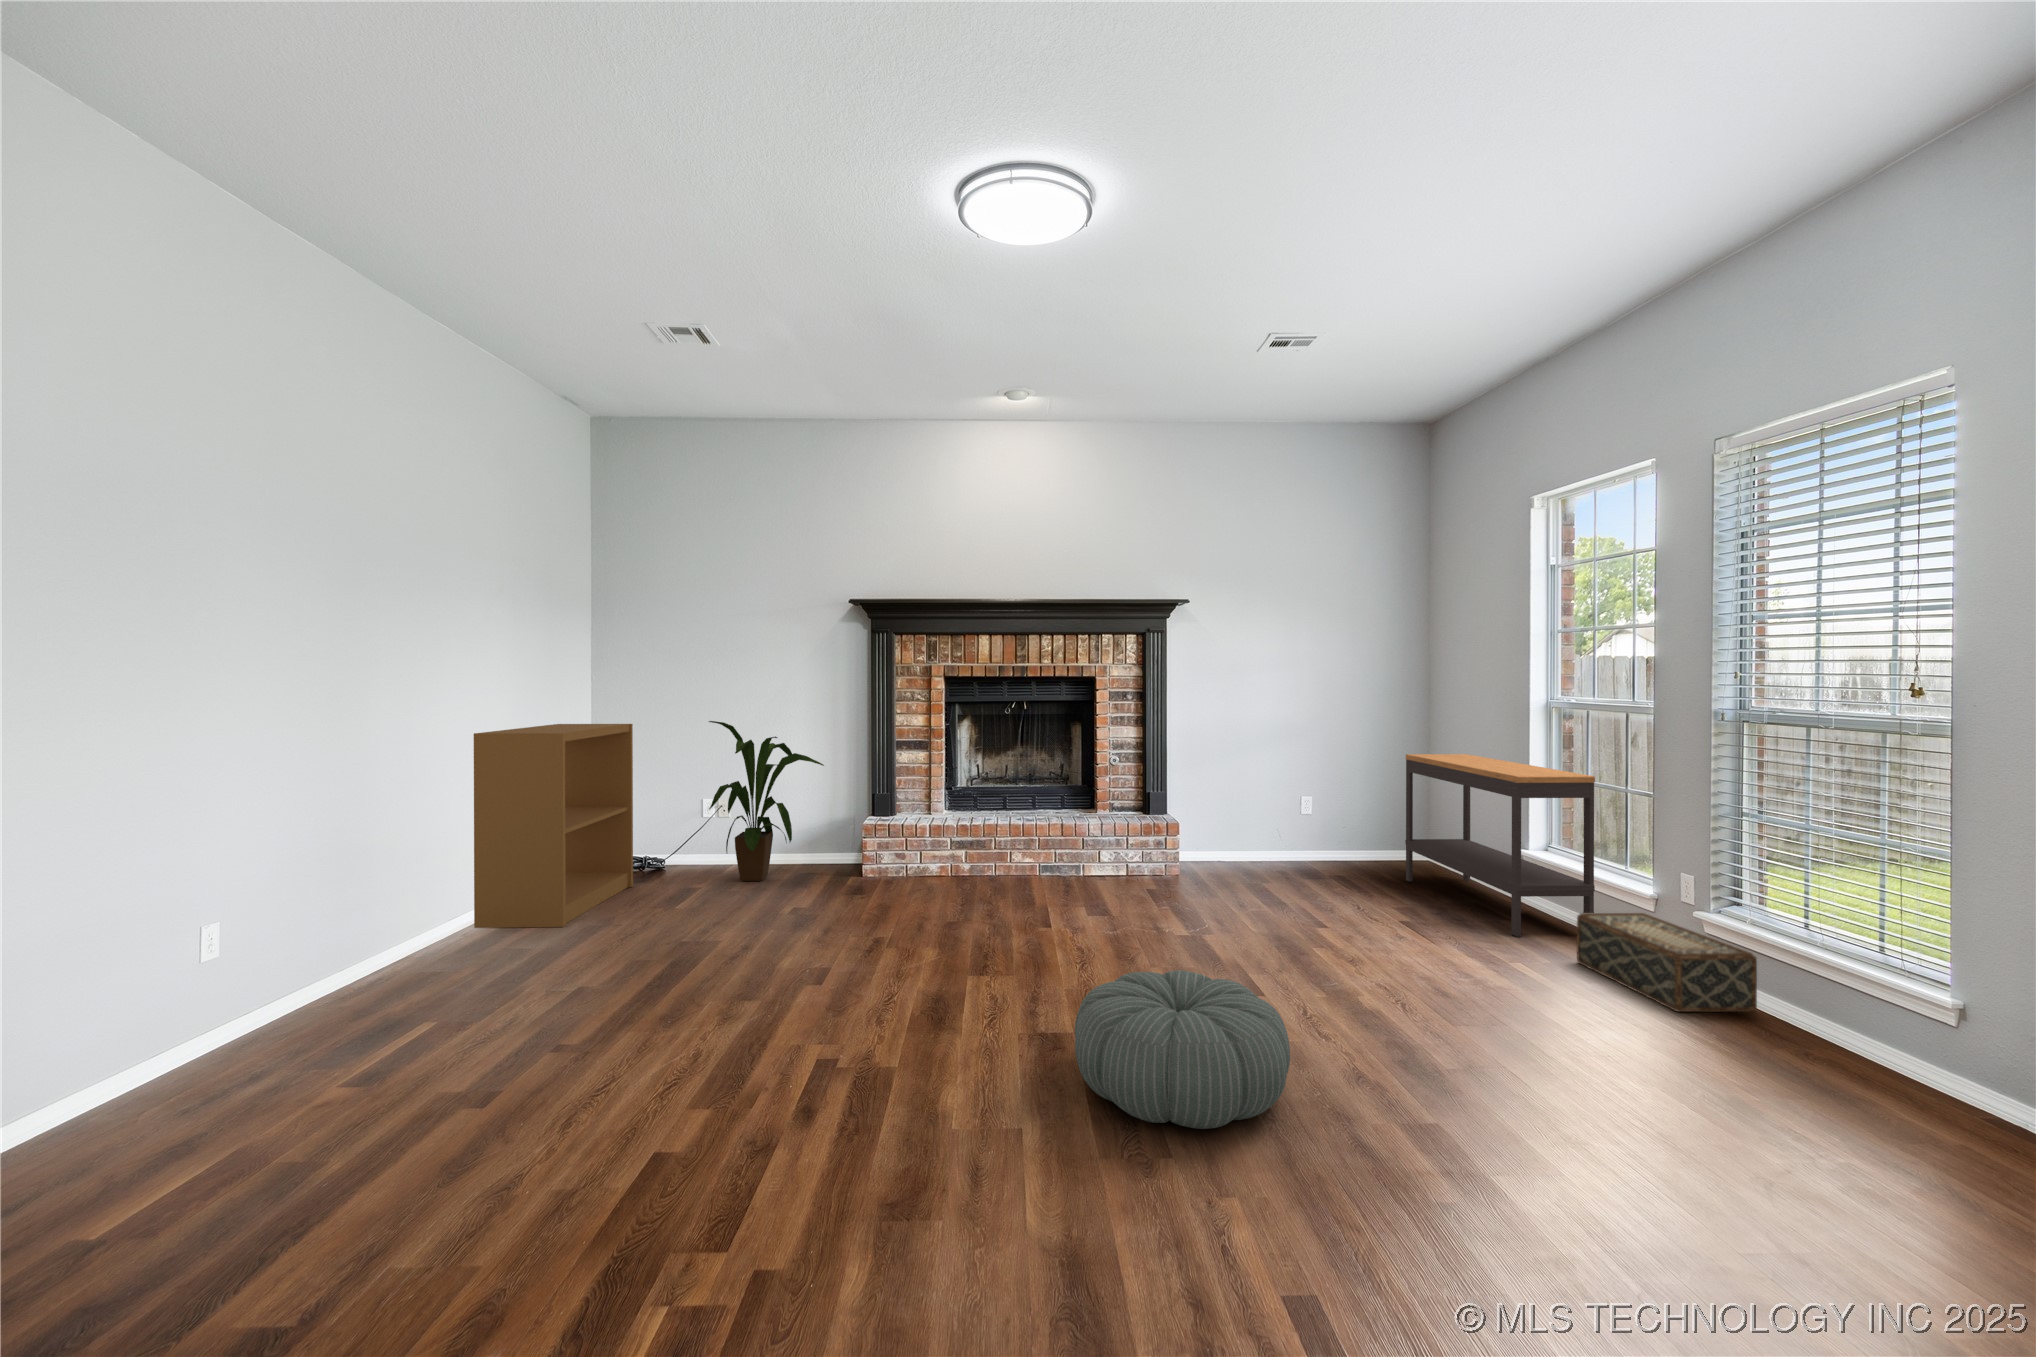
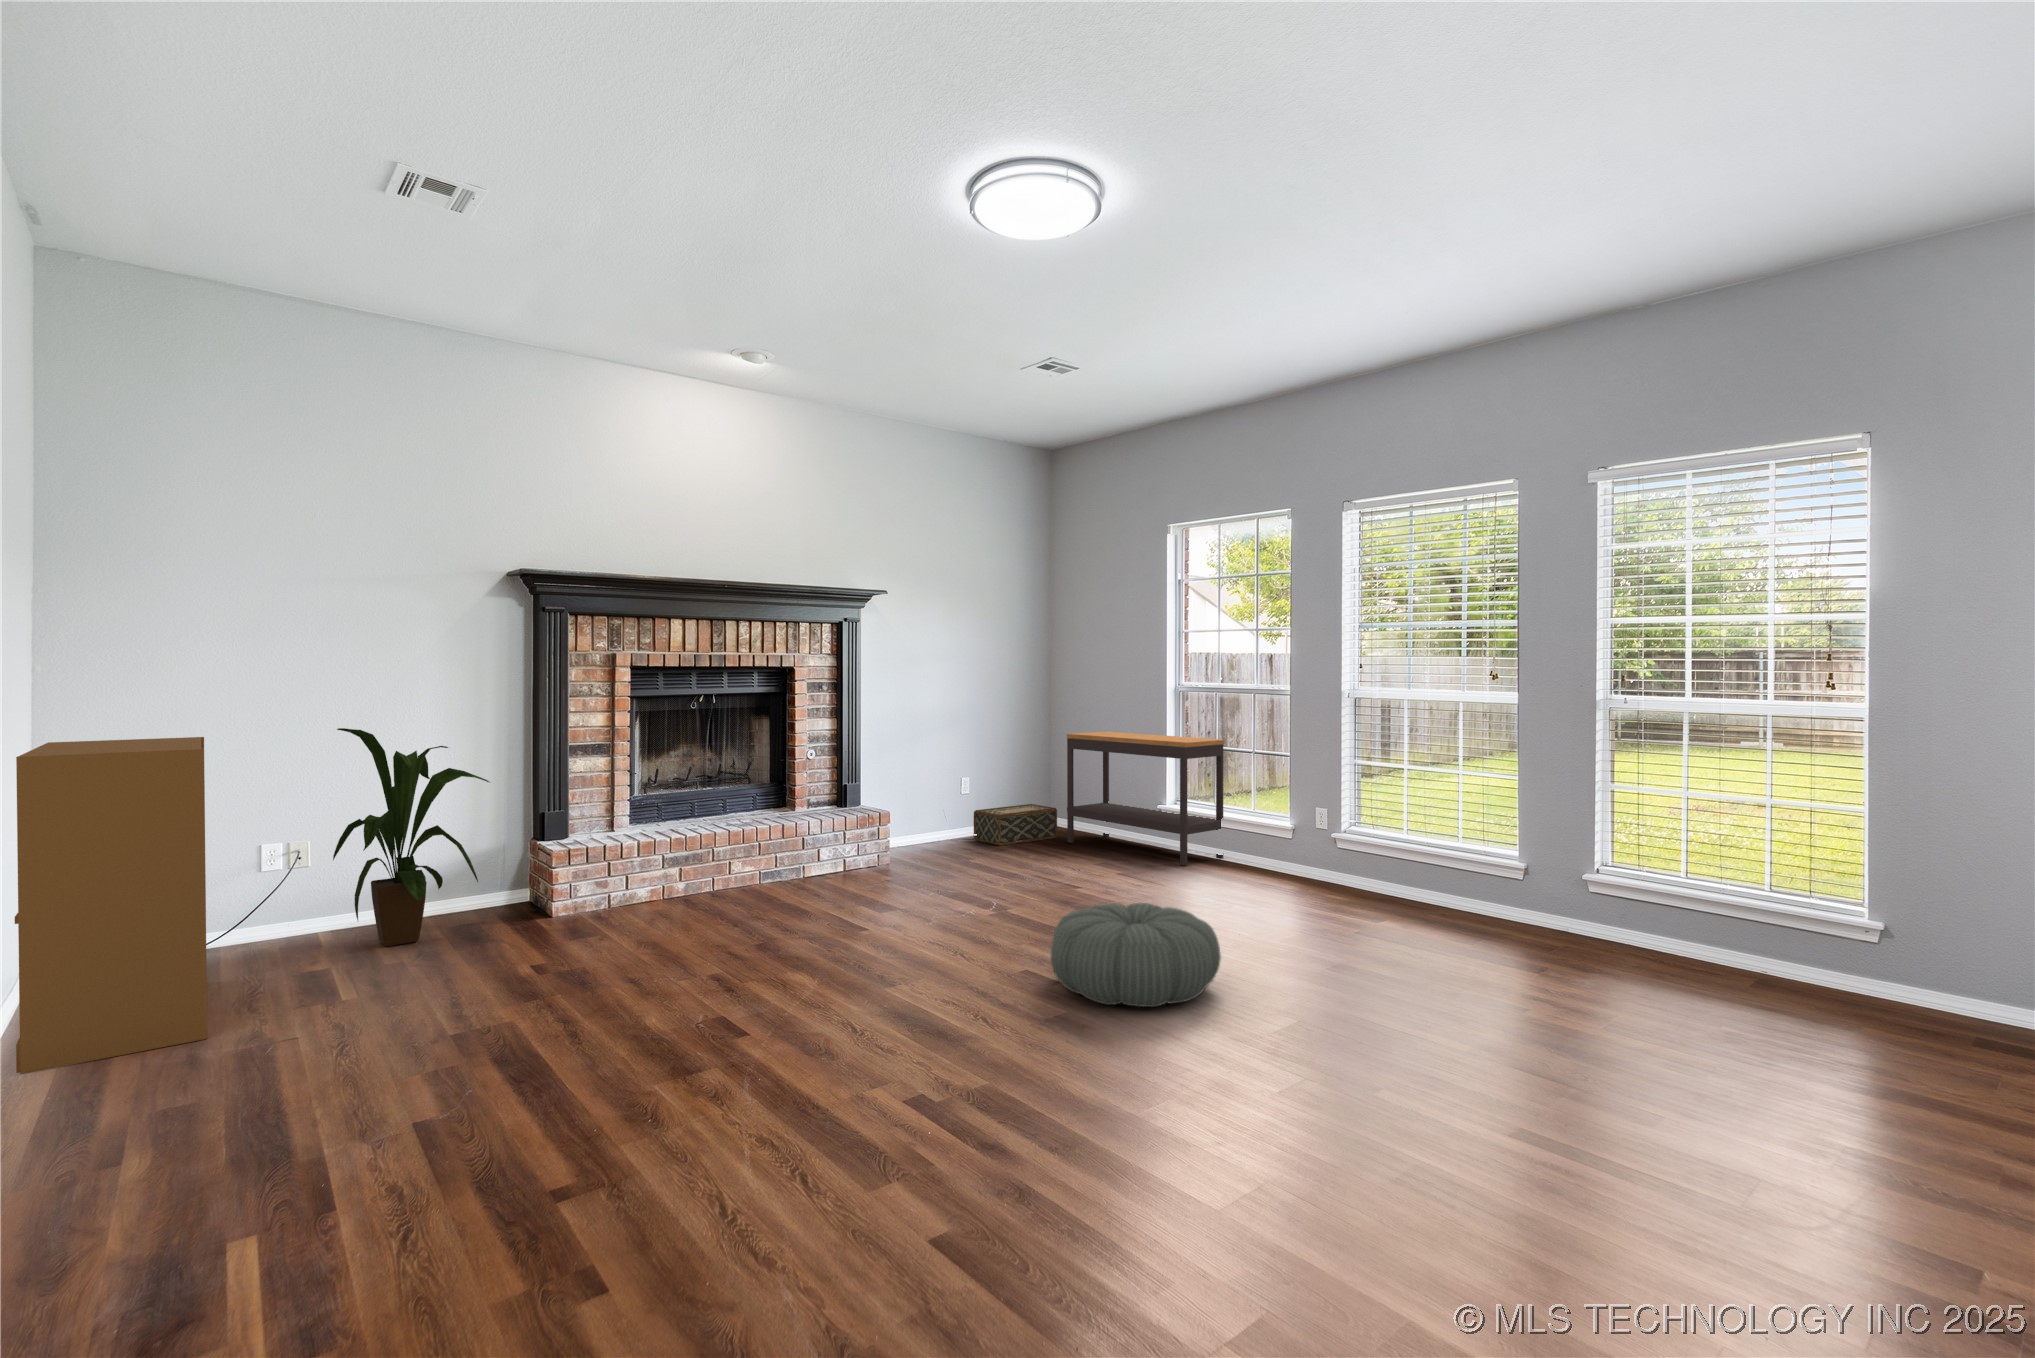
woven basket: present [1577,913,1757,1012] -> present [974,804,1057,846]

